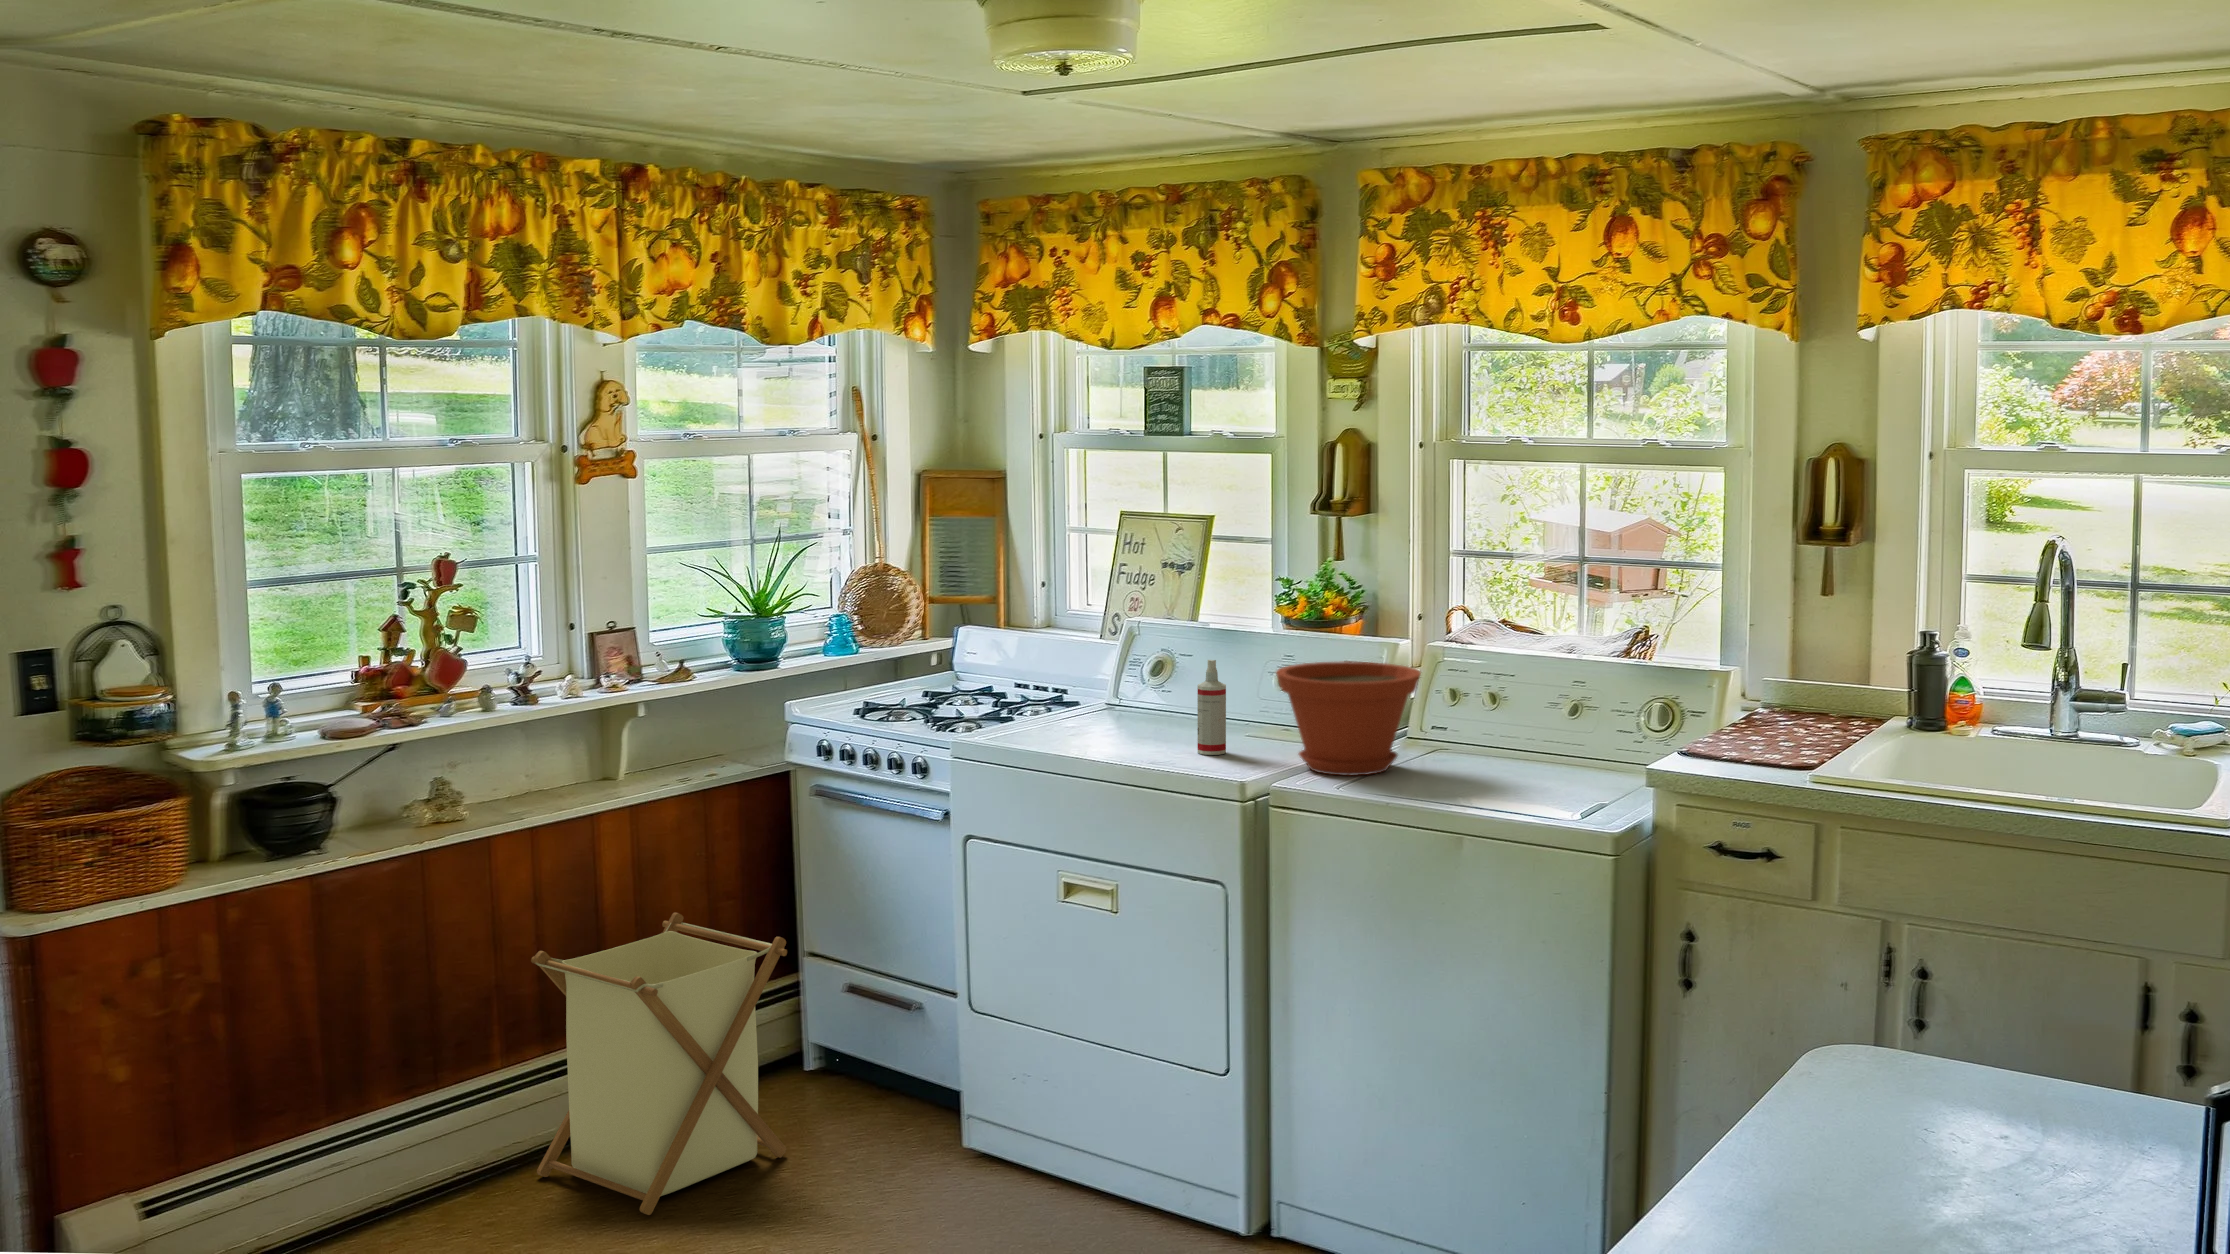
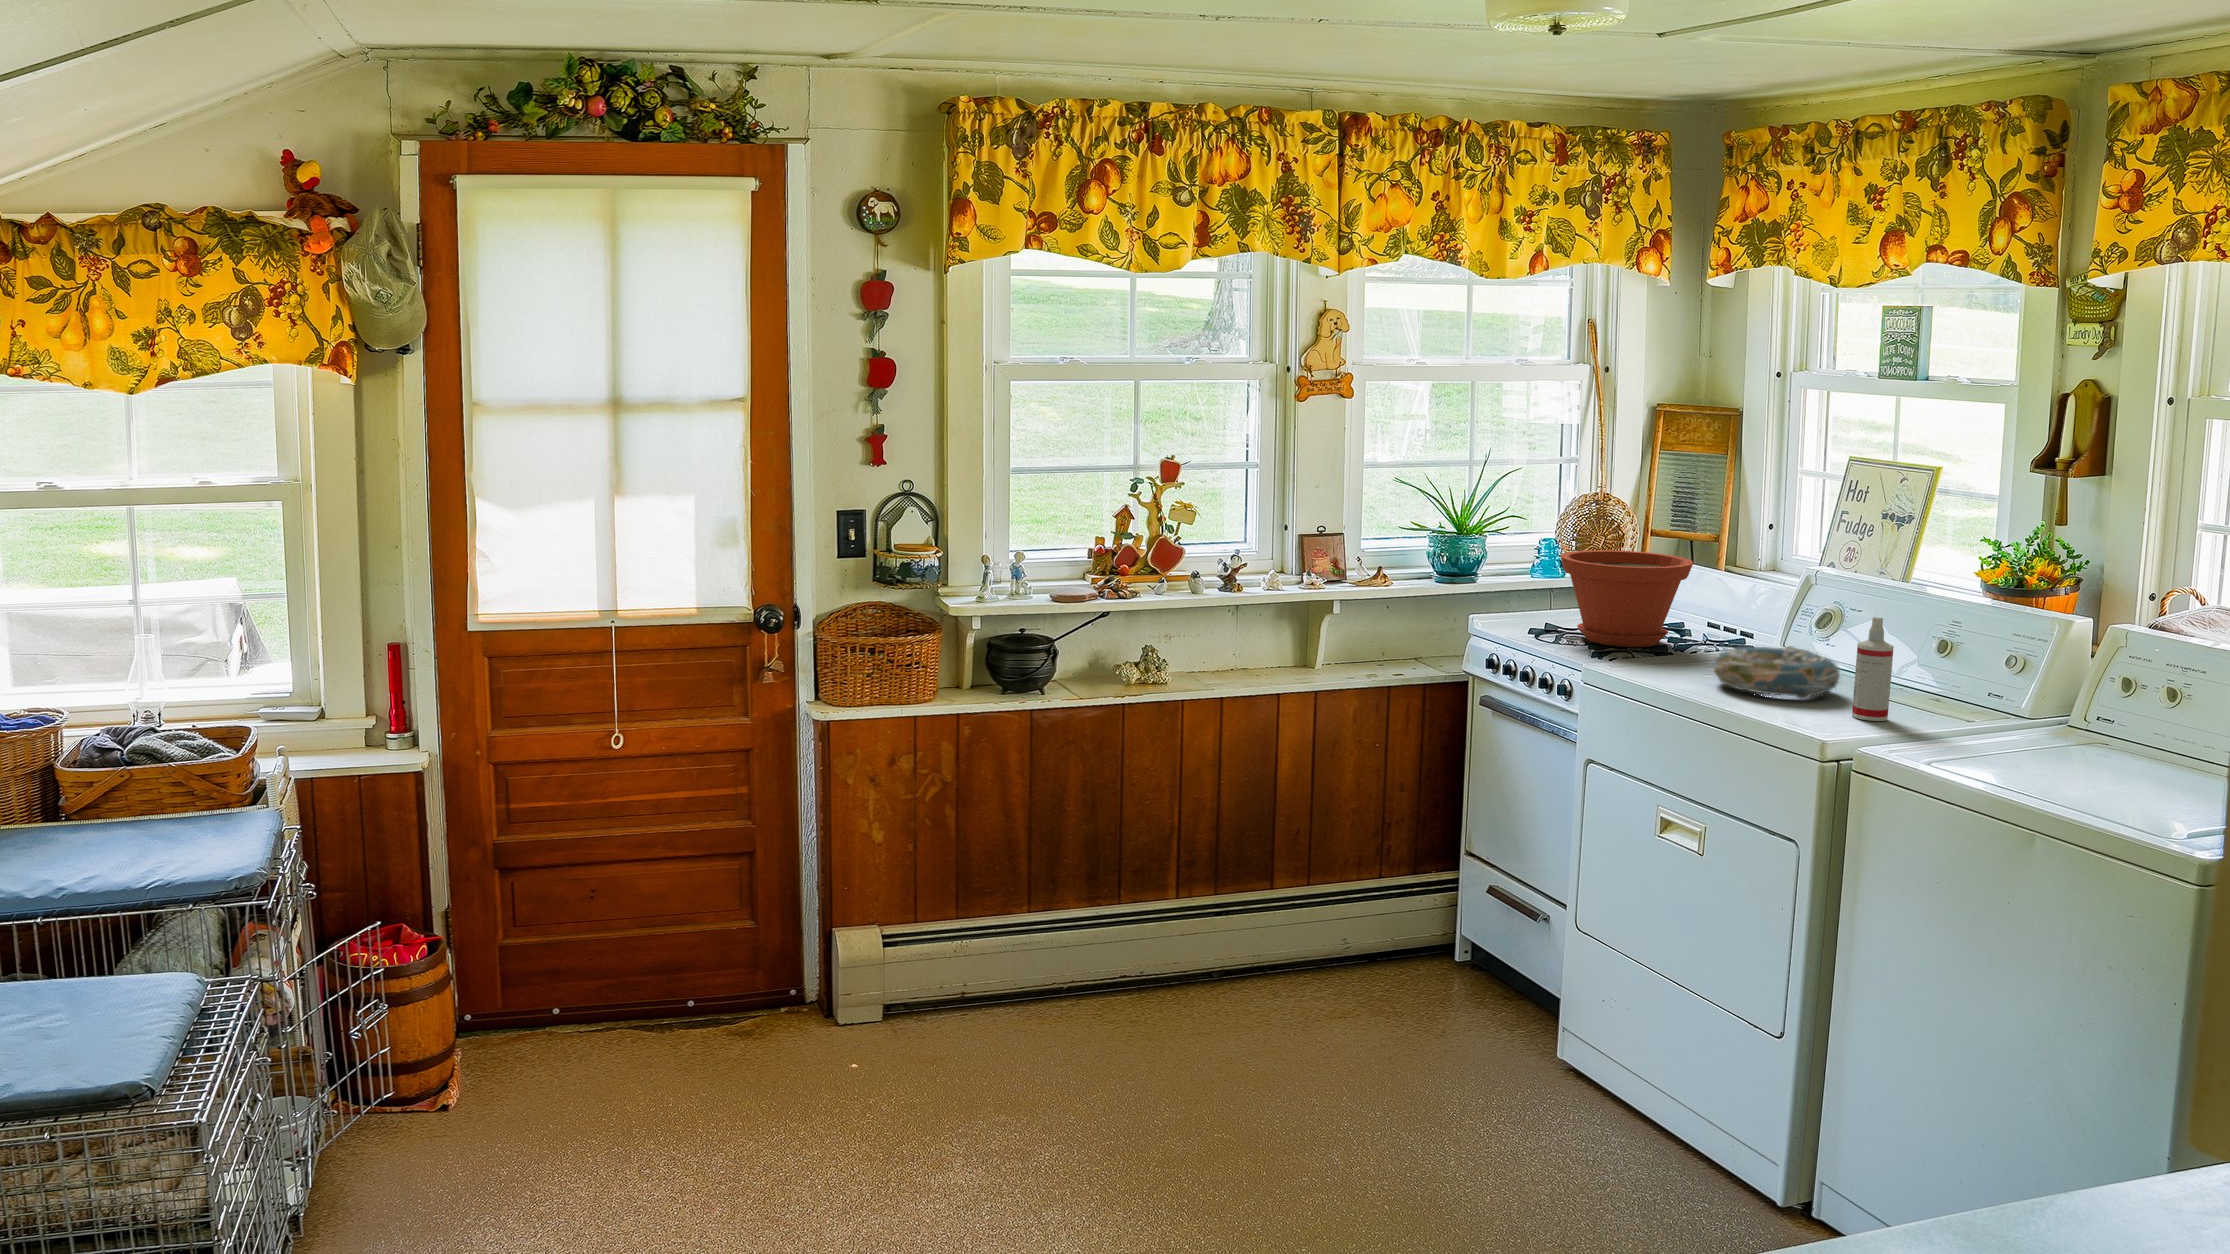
plant pot: present [1276,661,1421,776] -> present [1560,550,1694,647]
decorative bowl: none [1063,697,1176,745] -> present [1713,646,1840,699]
laundry basket: present [531,913,787,1215] -> none [1199,789,1421,1049]

